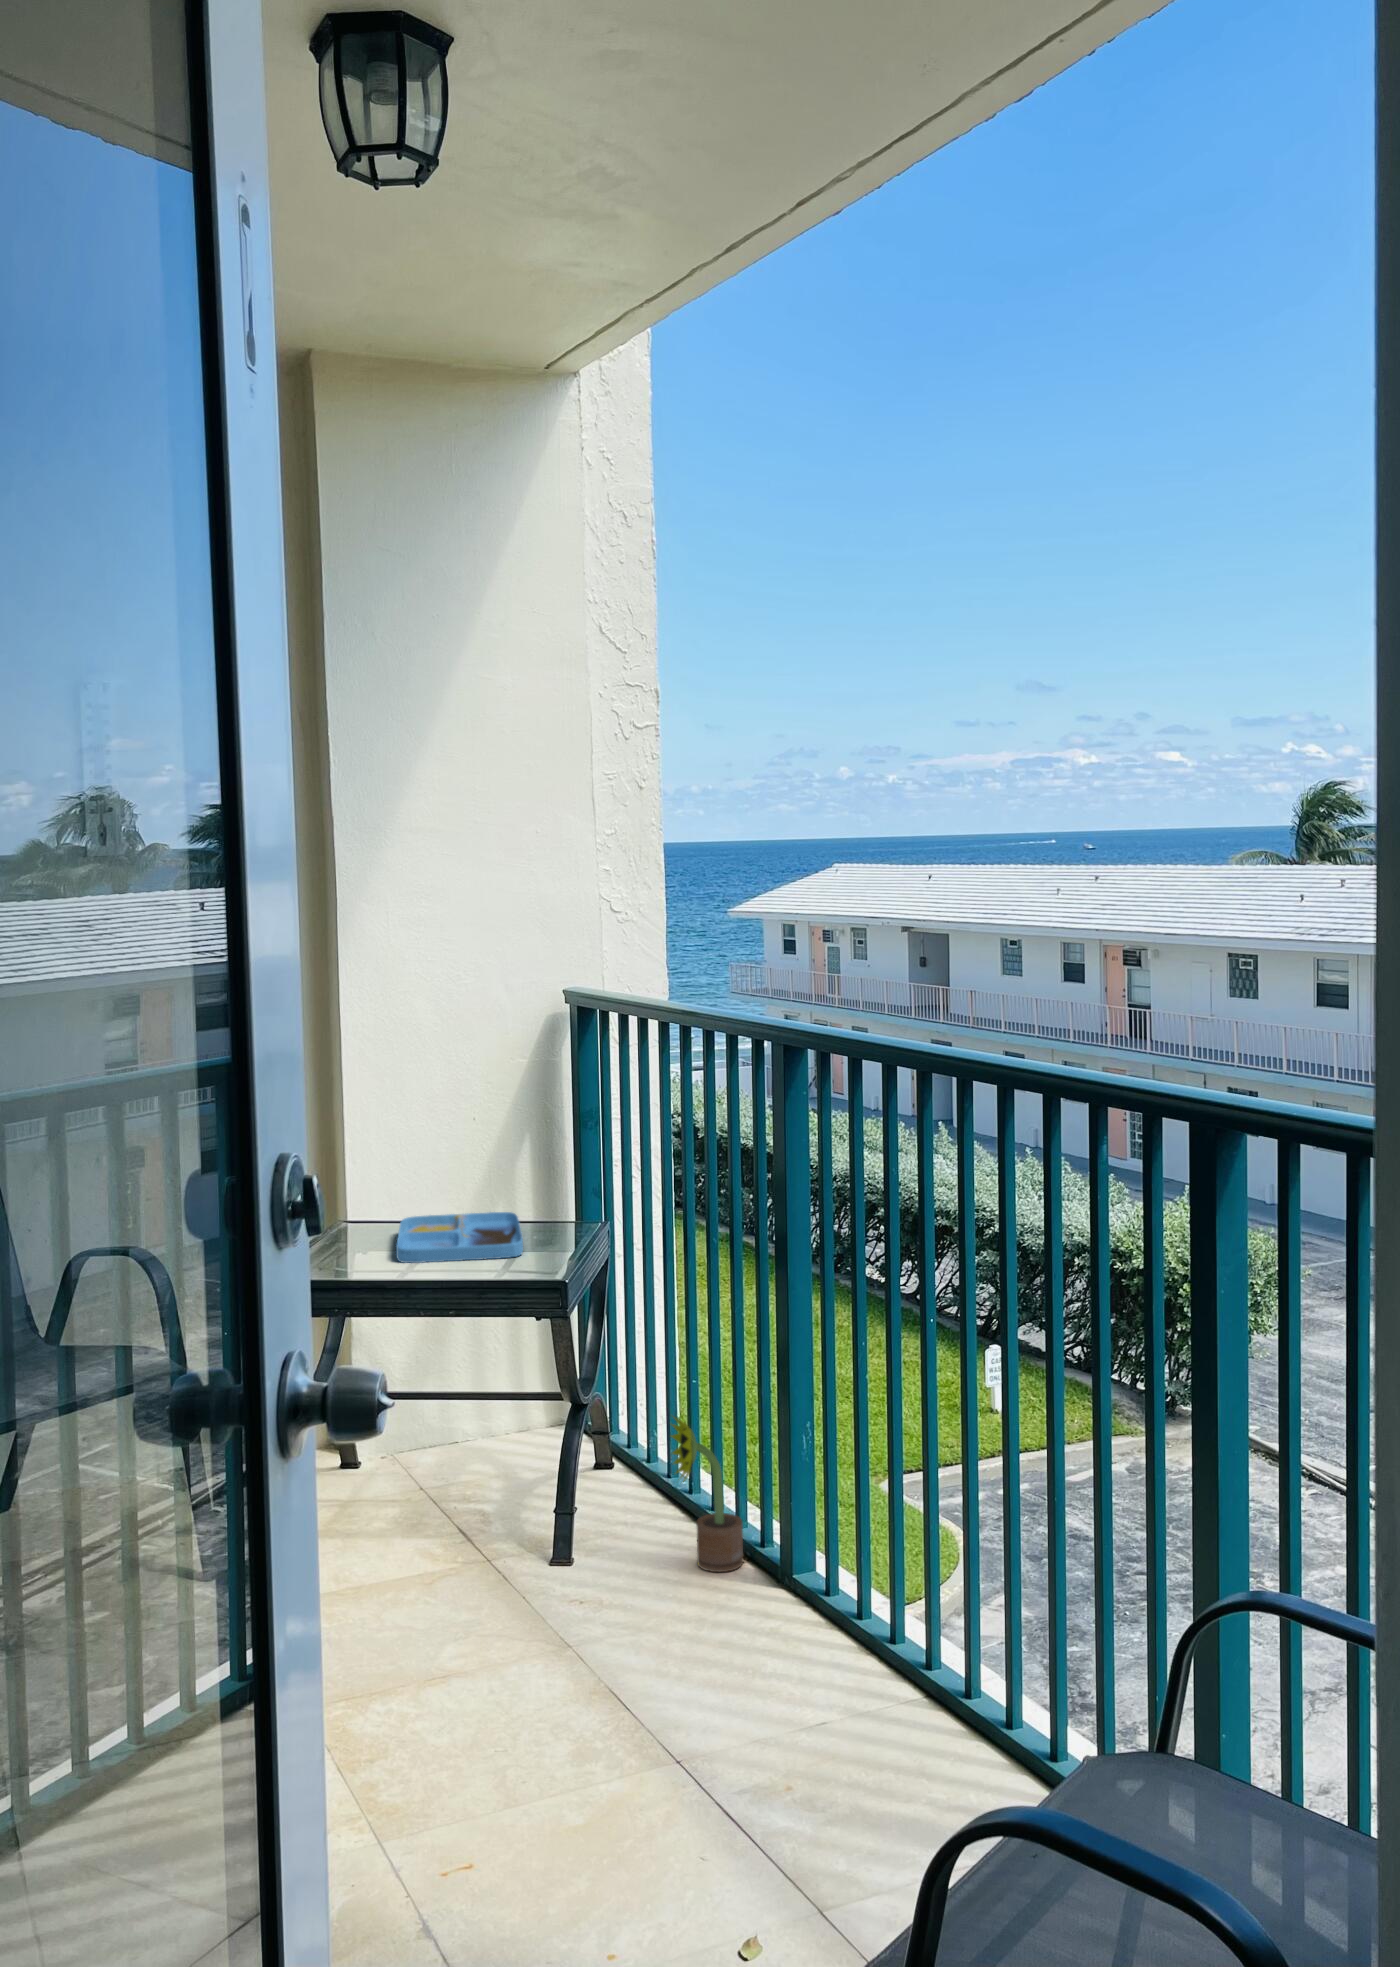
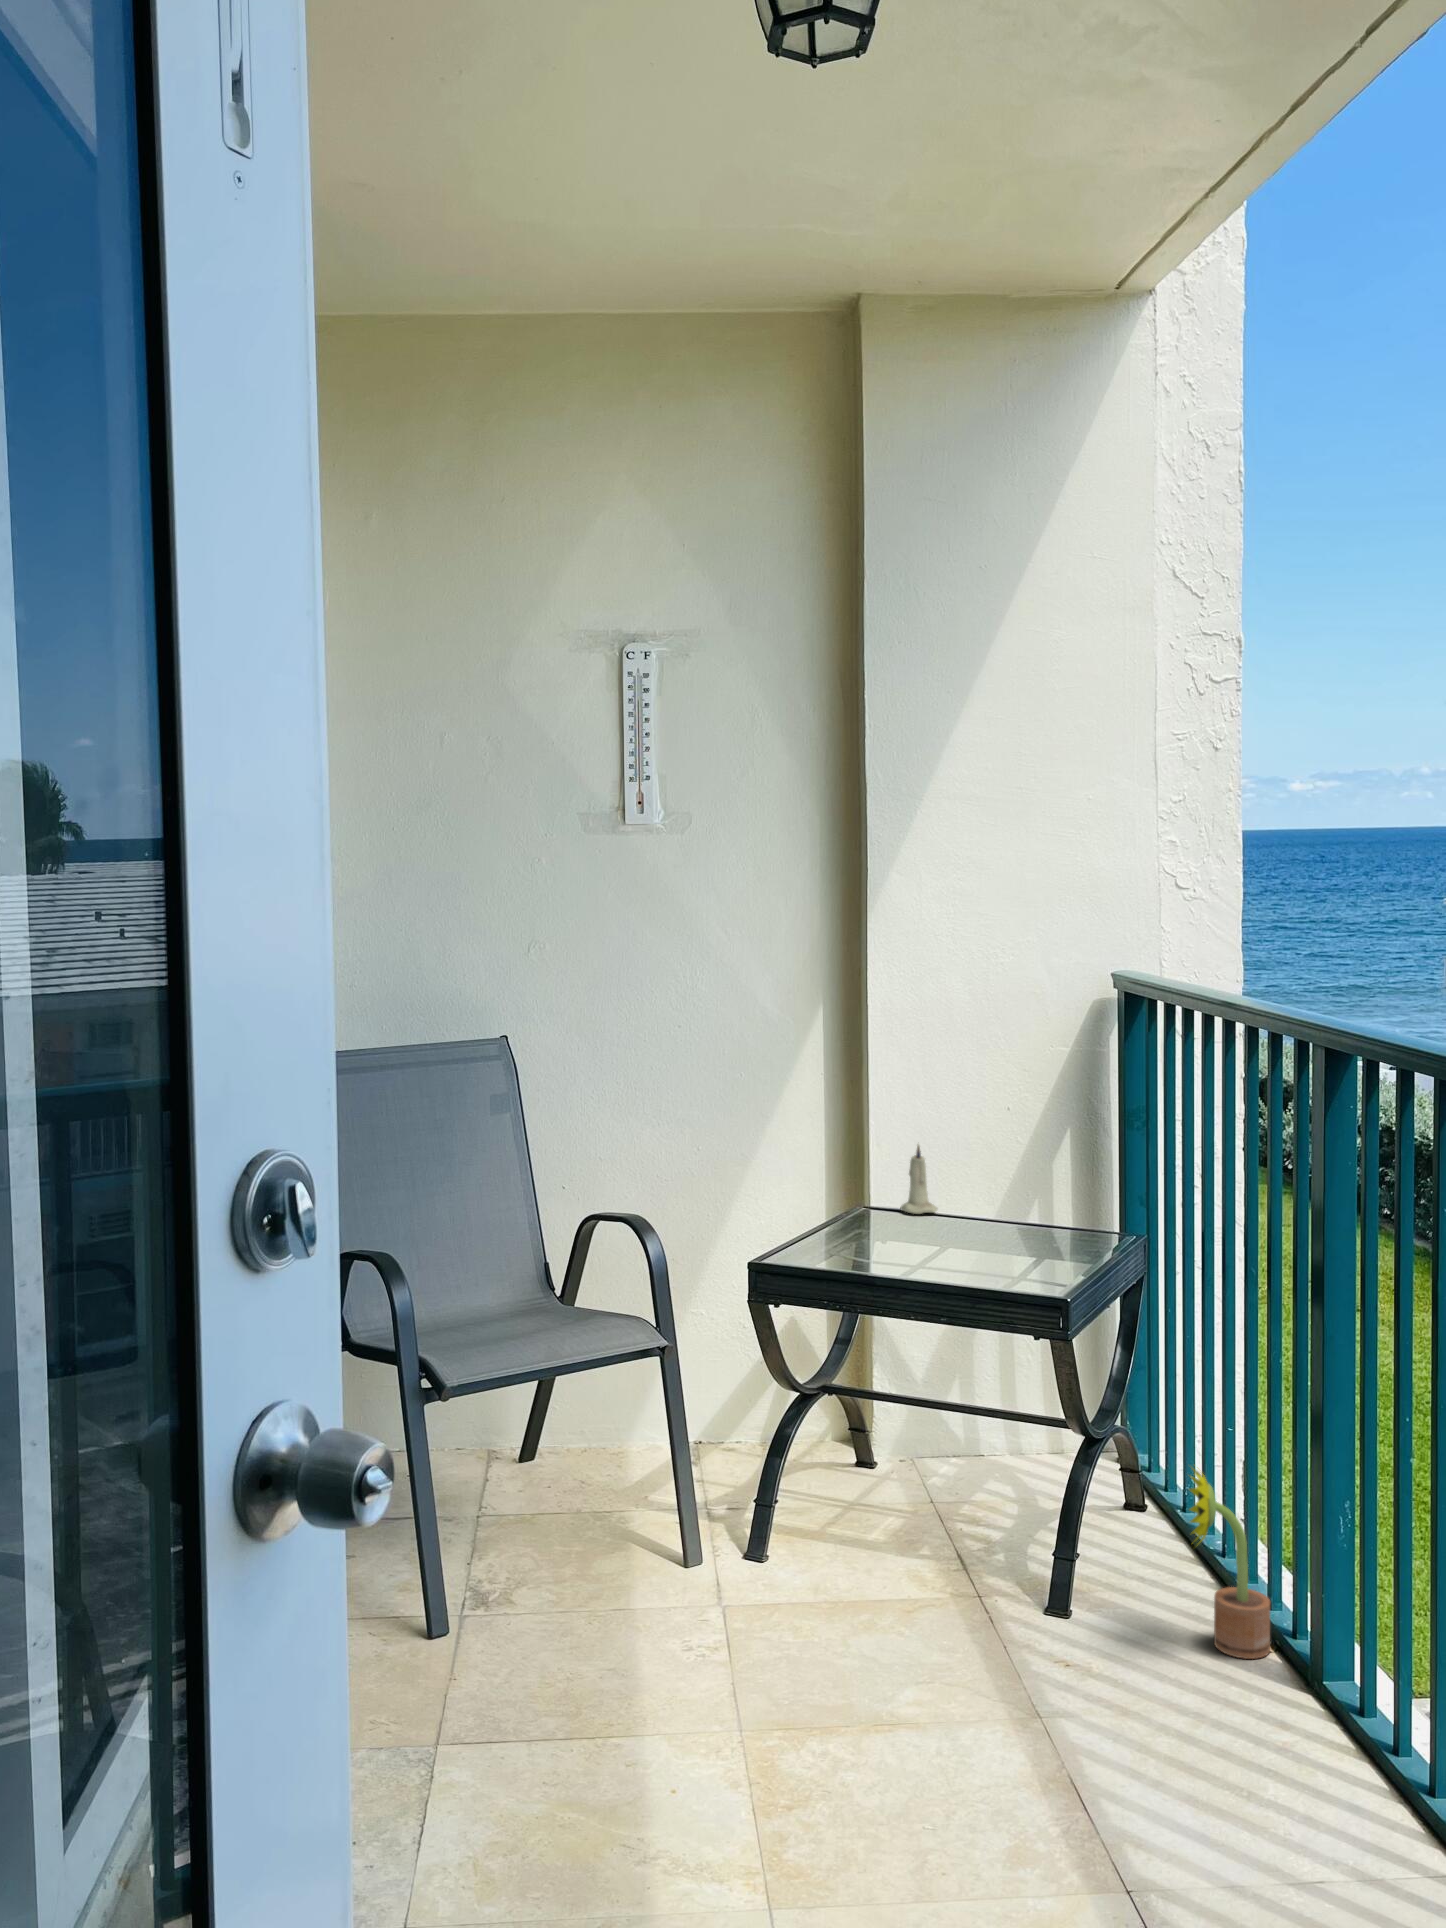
candle: none [381,1156,417,1223] -> present [900,1145,938,1214]
tray: present [396,1212,523,1263] -> none [897,1209,1040,1264]

